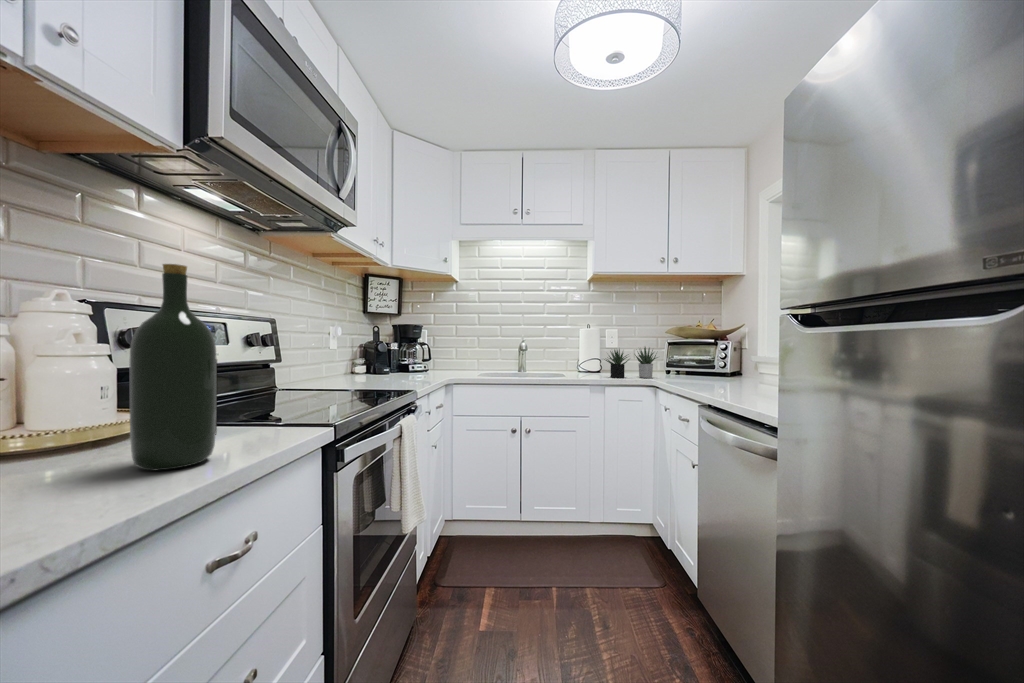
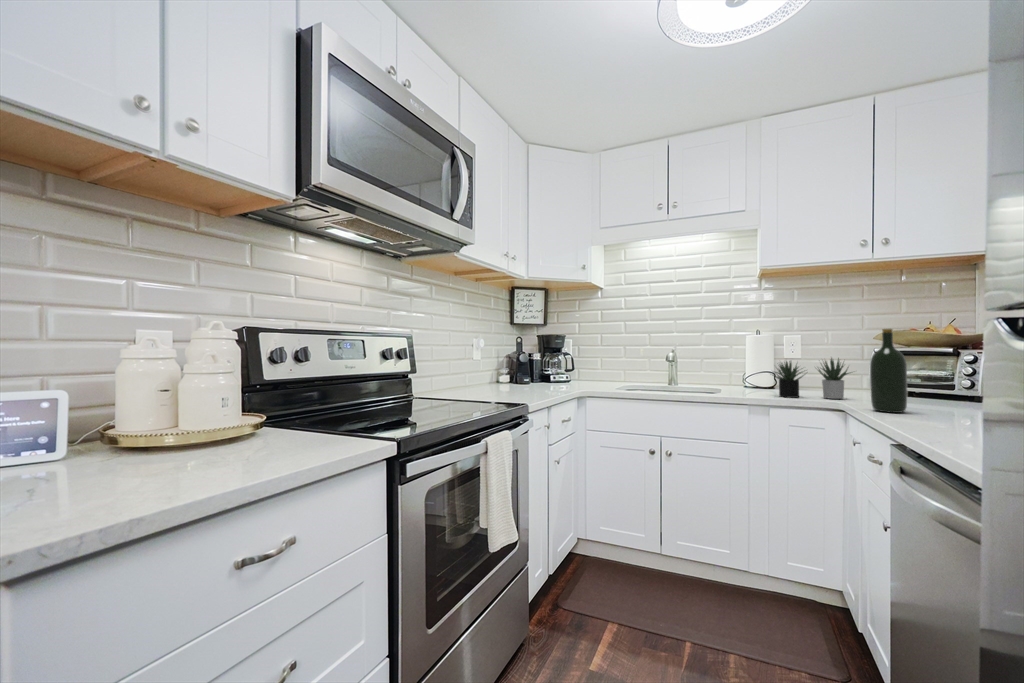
wine bottle: present [129,264,217,470] -> present [870,329,907,413]

